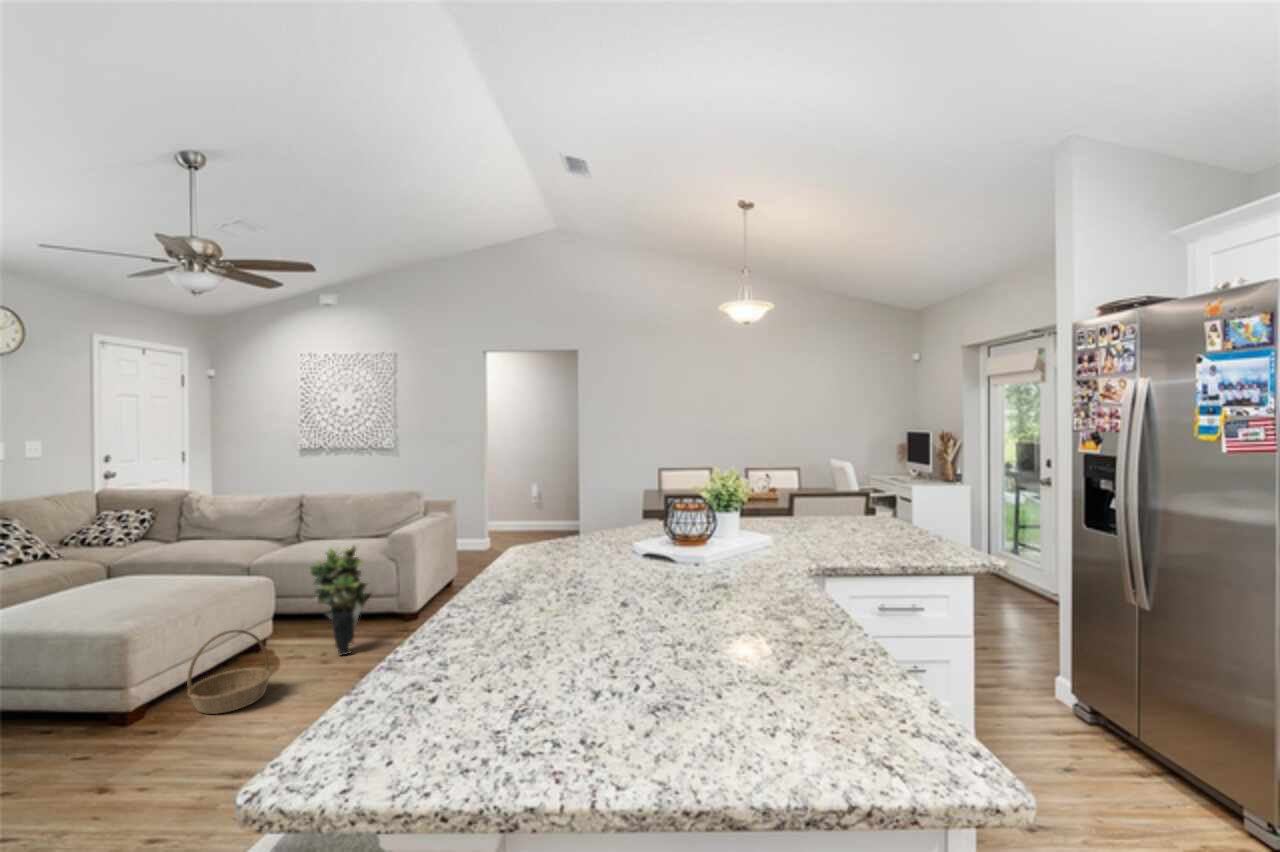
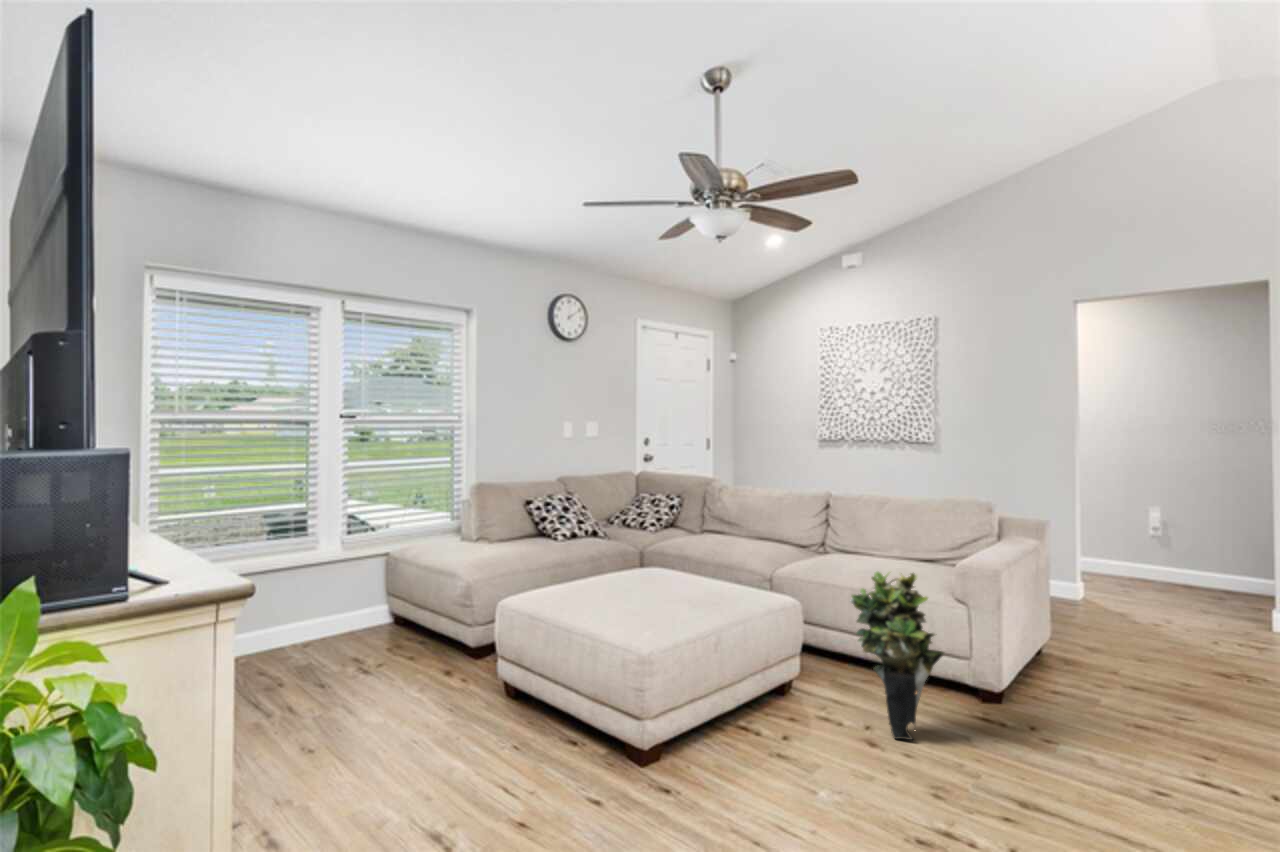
basket: present [187,630,271,714] -> none [706,673,807,794]

